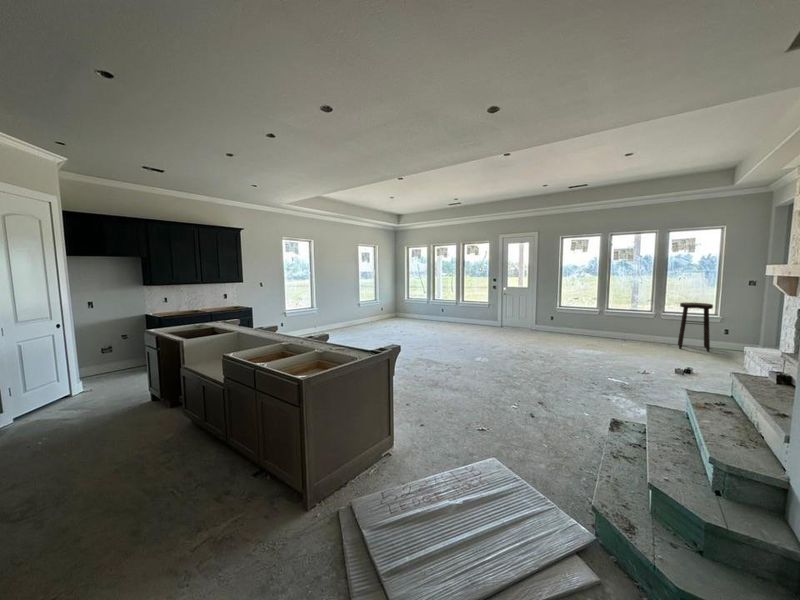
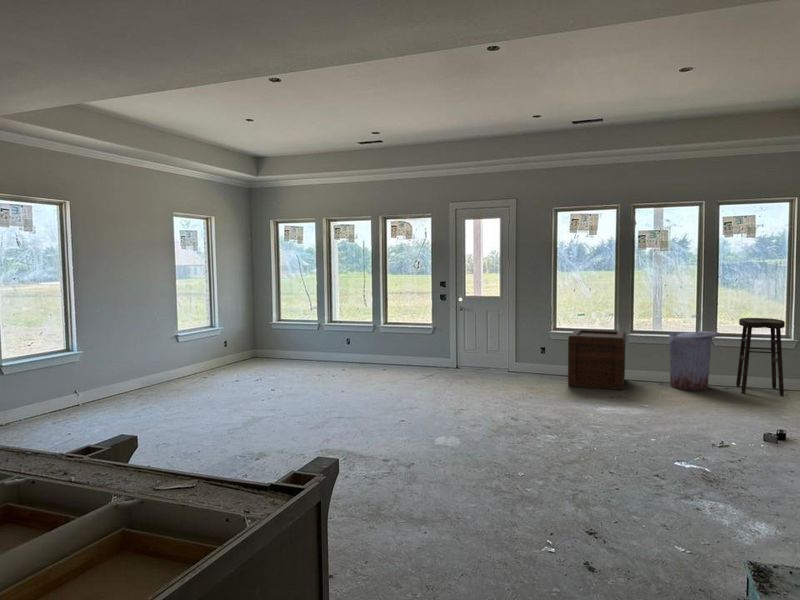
wooden crate: none [563,307,603,342] -> present [568,329,626,390]
trash can: none [631,310,665,346] -> present [669,331,719,391]

